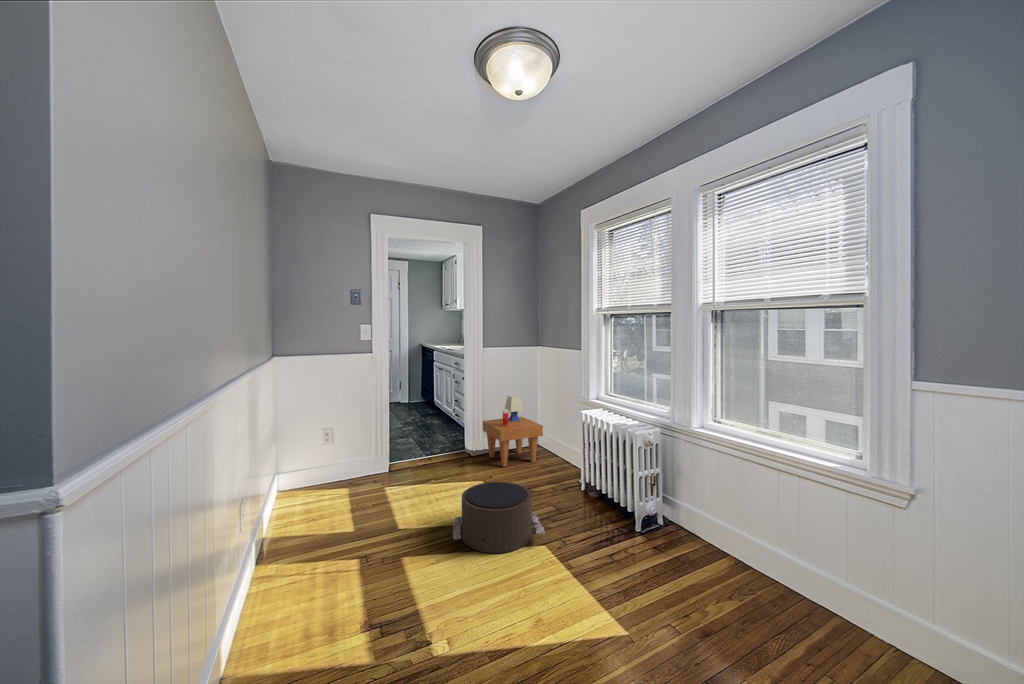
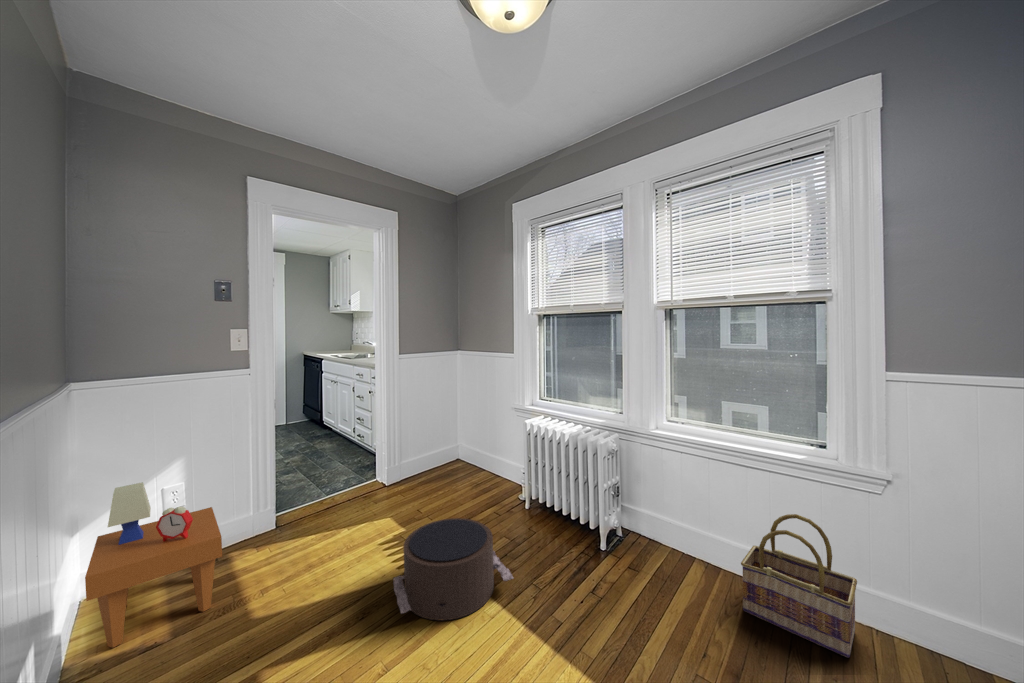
side table: present [483,395,543,467] -> present [85,482,222,647]
basket: none [748,515,865,650] -> present [741,514,857,658]

